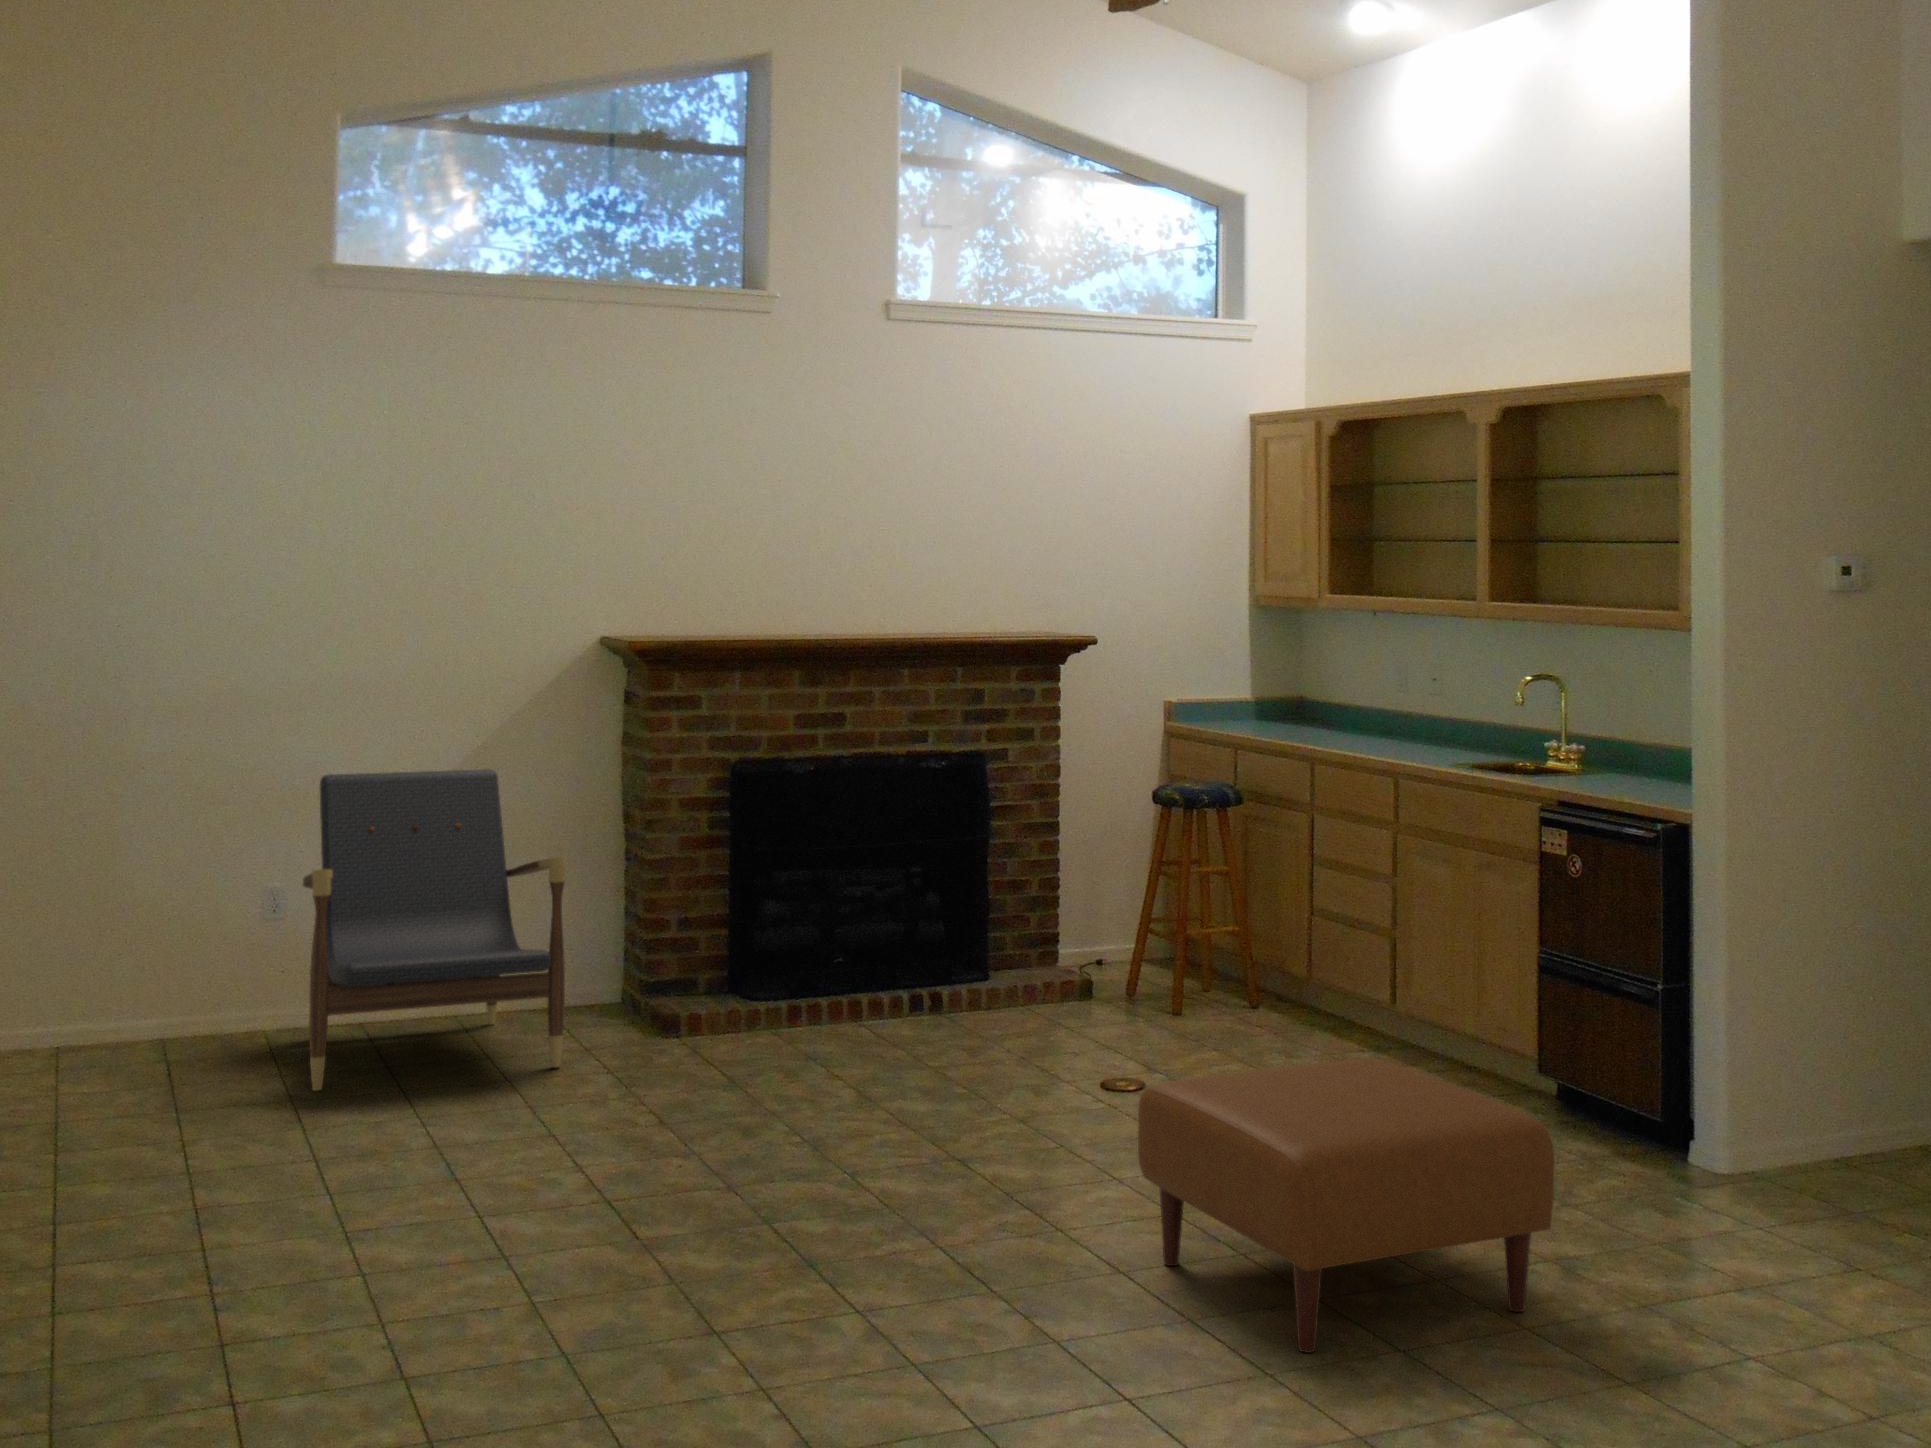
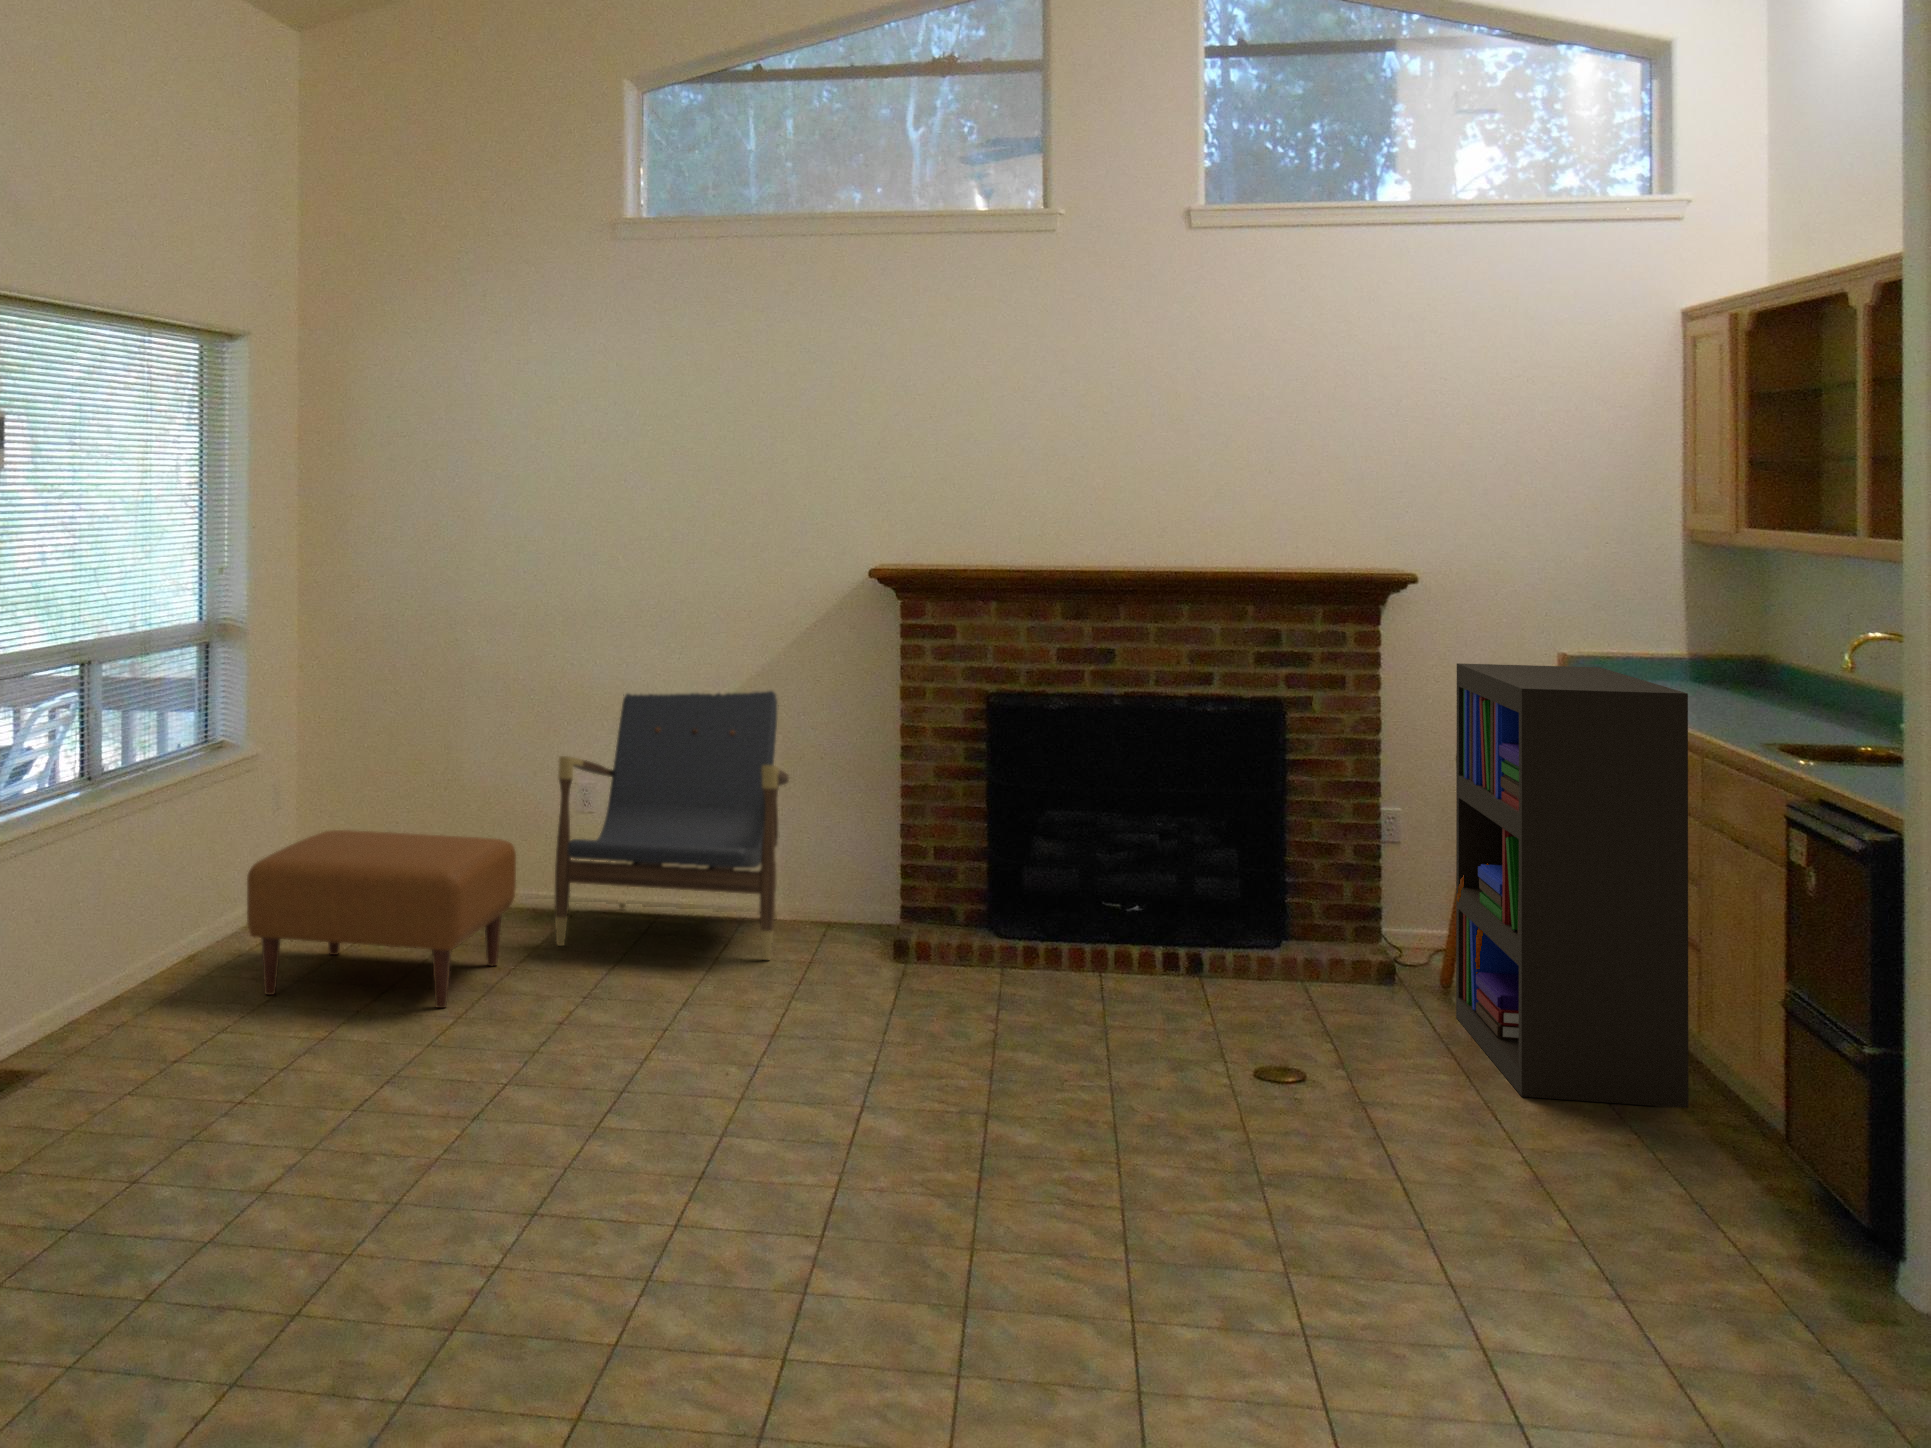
bookshelf: none [1165,710,1402,1073] -> present [1456,663,1688,1108]
ottoman: present [1138,1058,1554,1353] -> present [247,830,516,1008]

